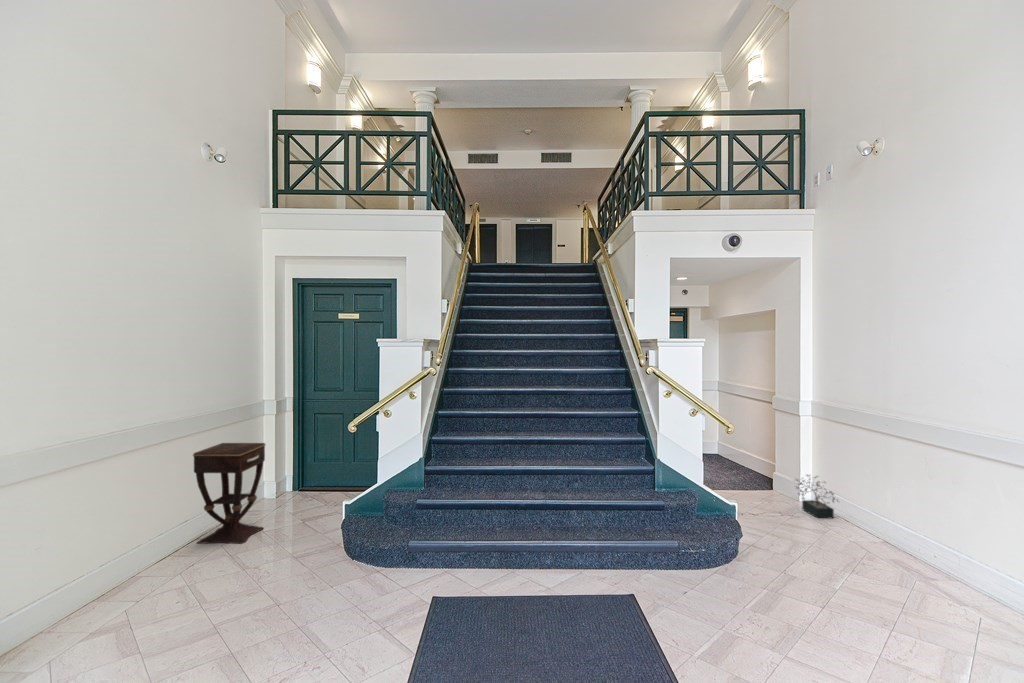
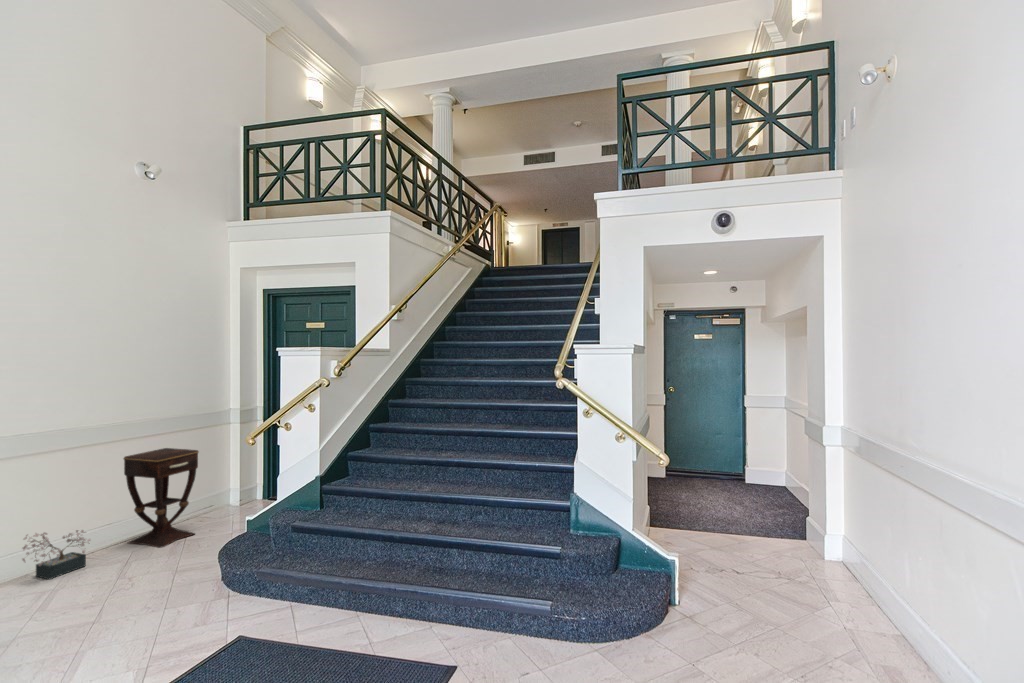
decorative plant: present [796,475,838,518] -> present [22,530,90,579]

